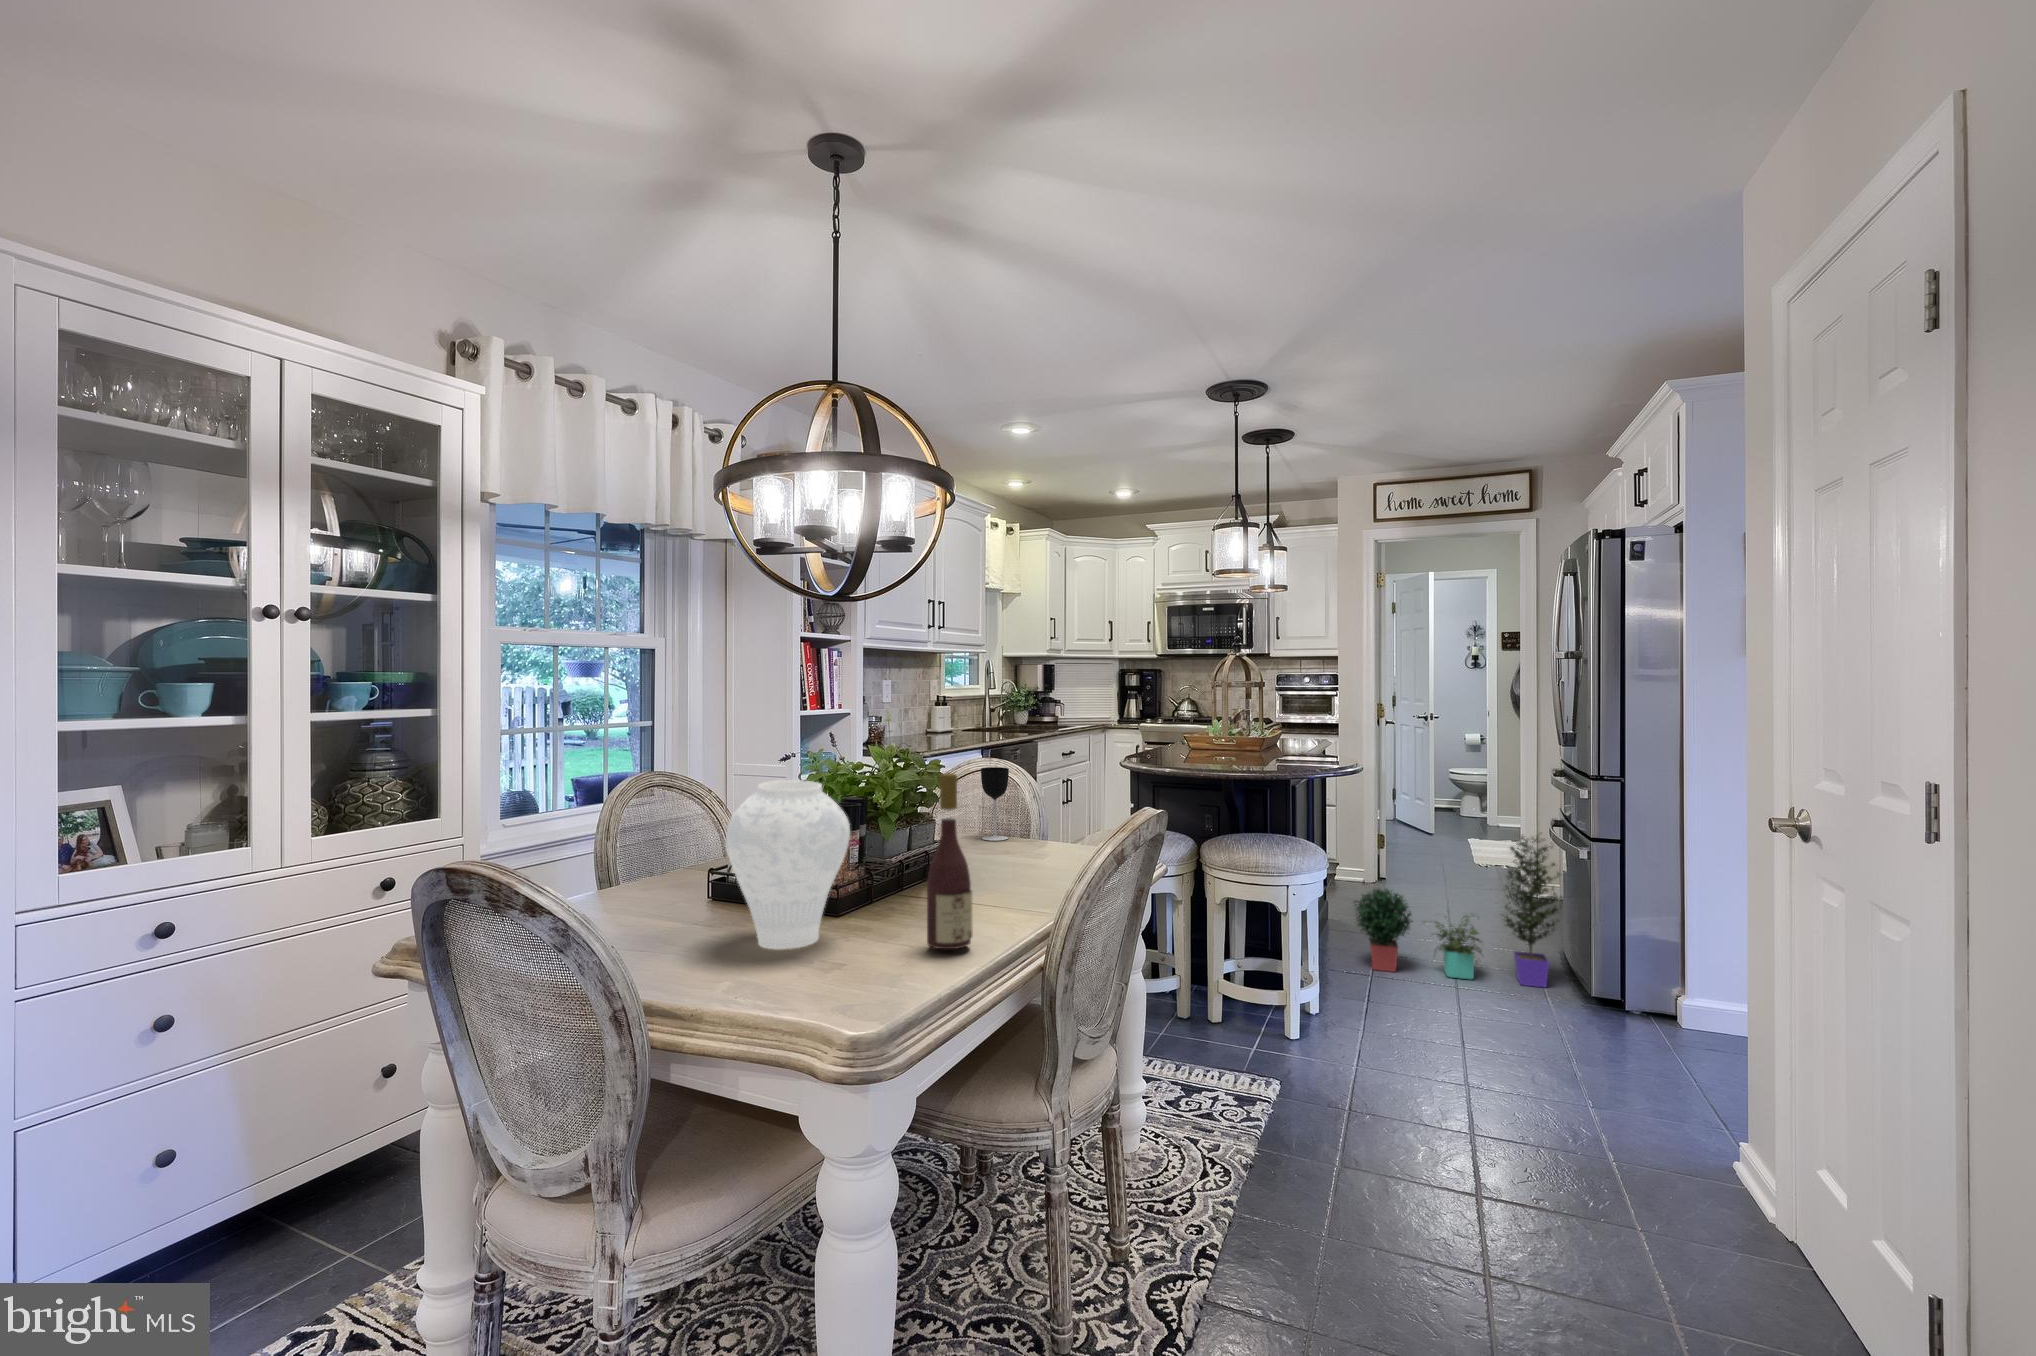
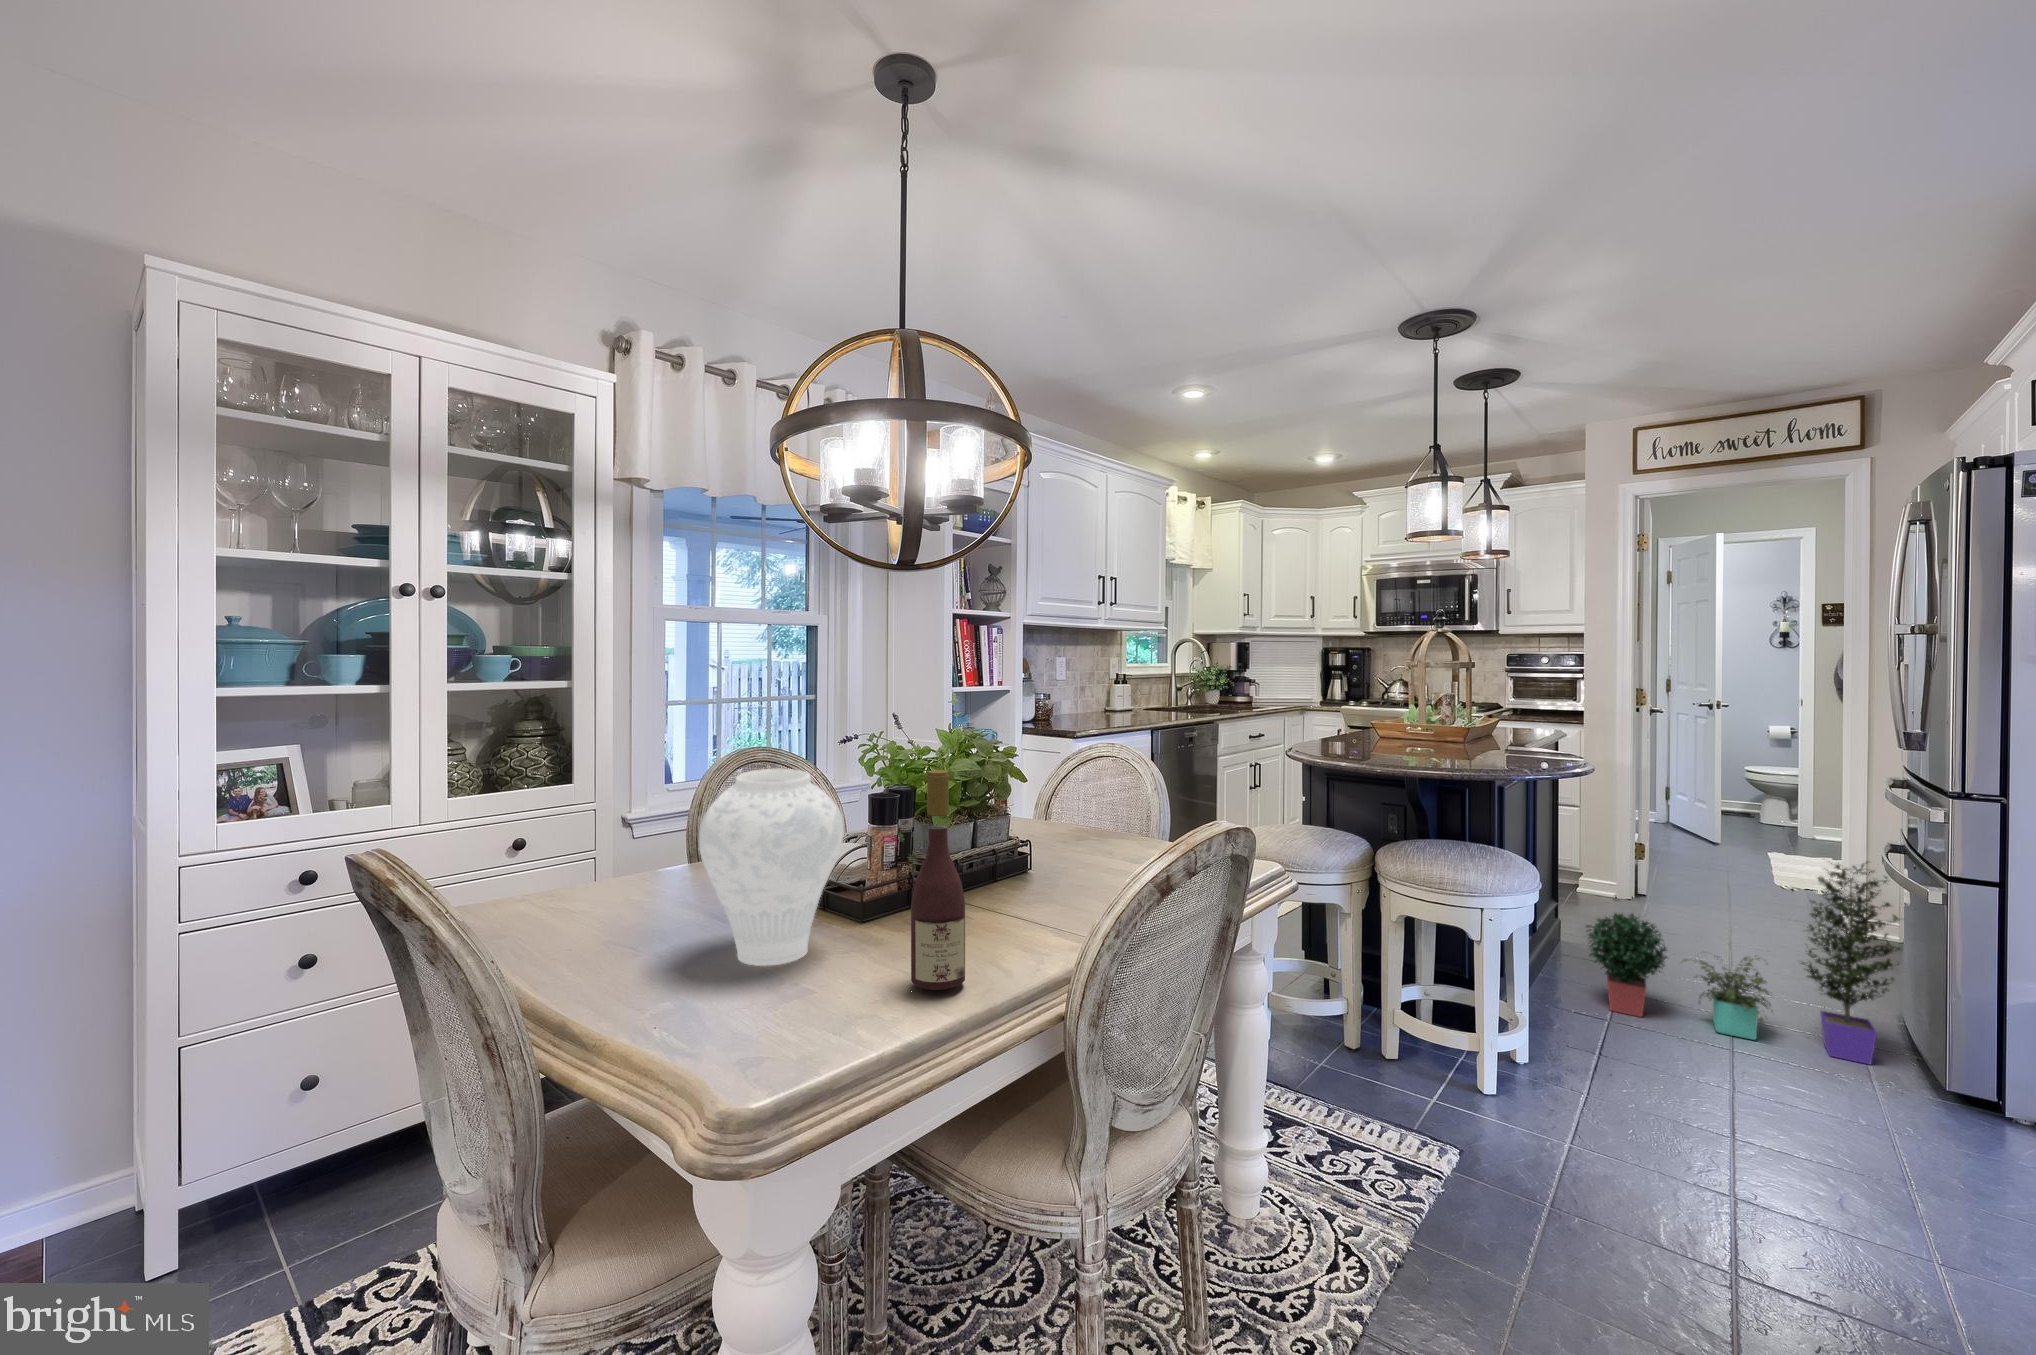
wine glass: present [981,767,1009,840] -> none [1091,754,1122,836]

